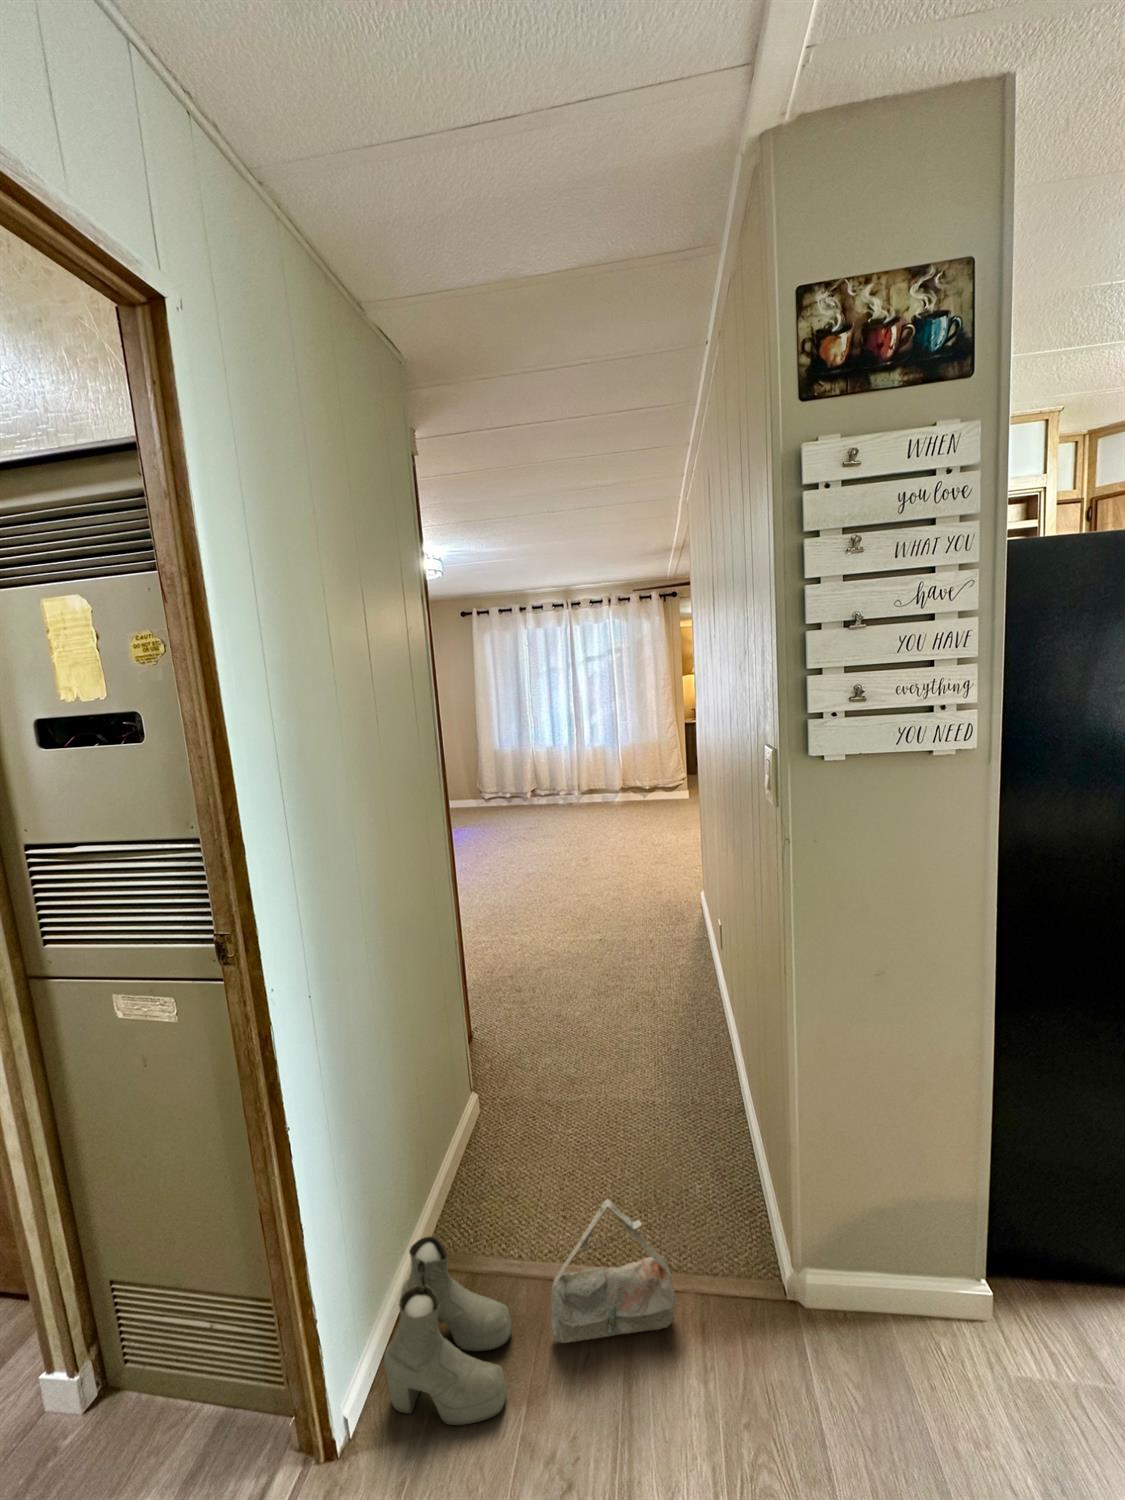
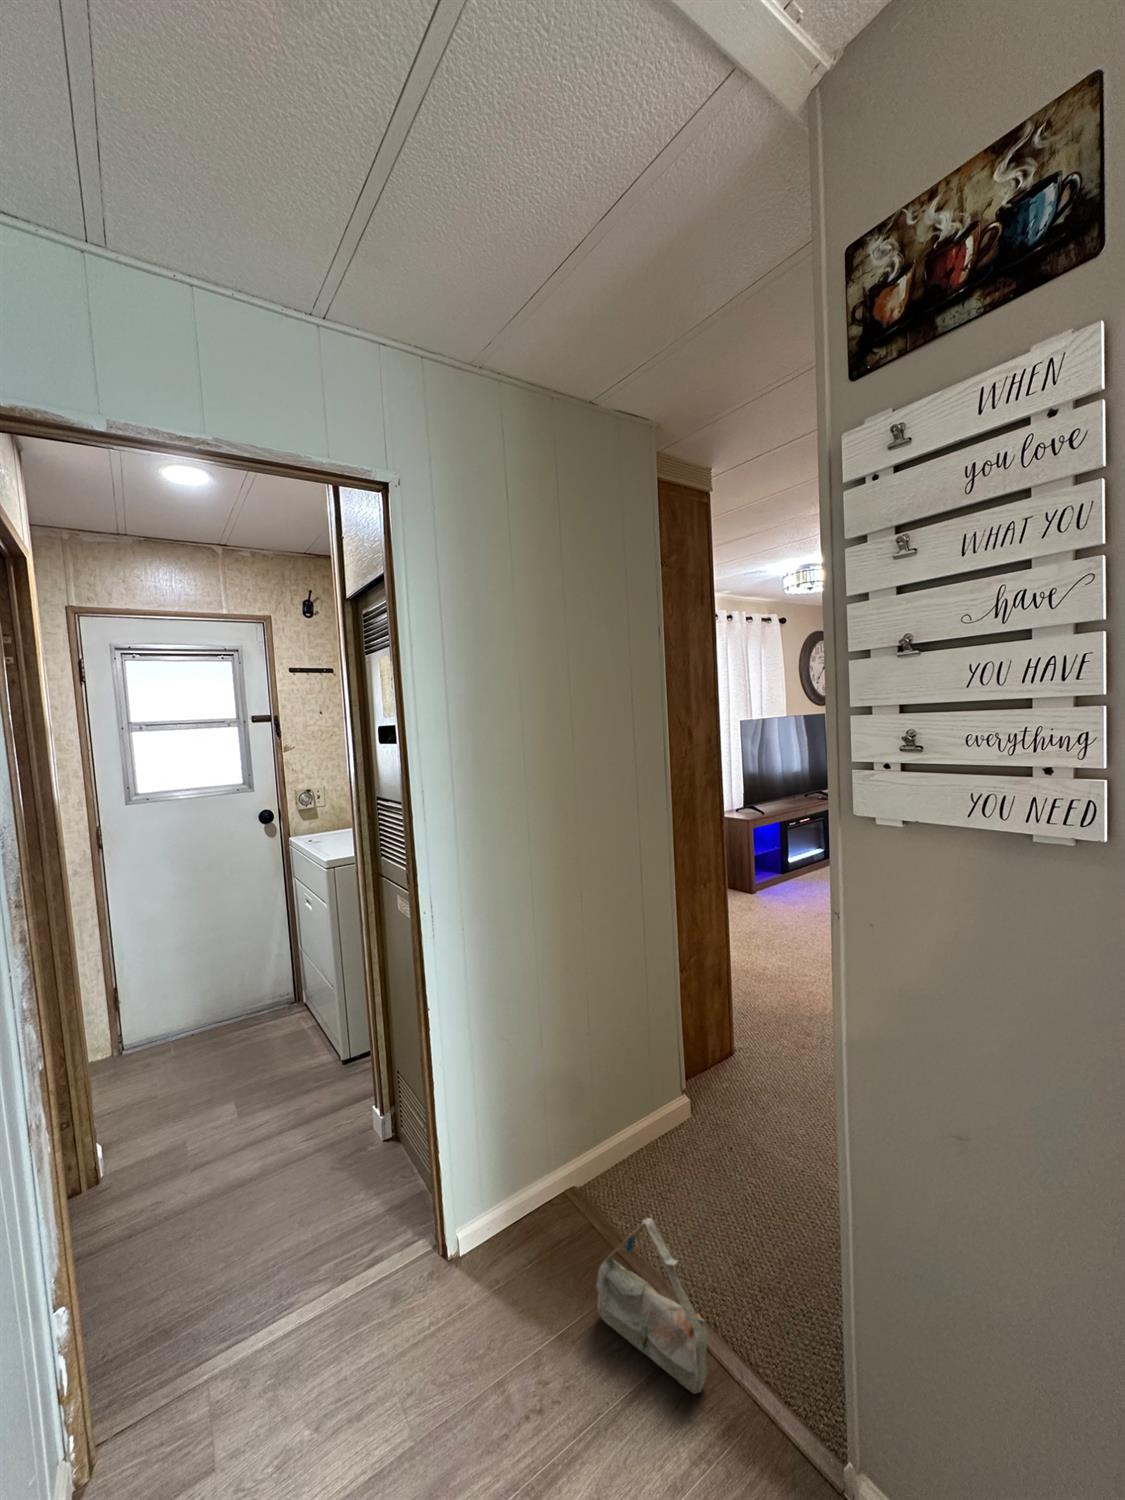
boots: present [384,1236,511,1425] -> none [482,1156,583,1321]

